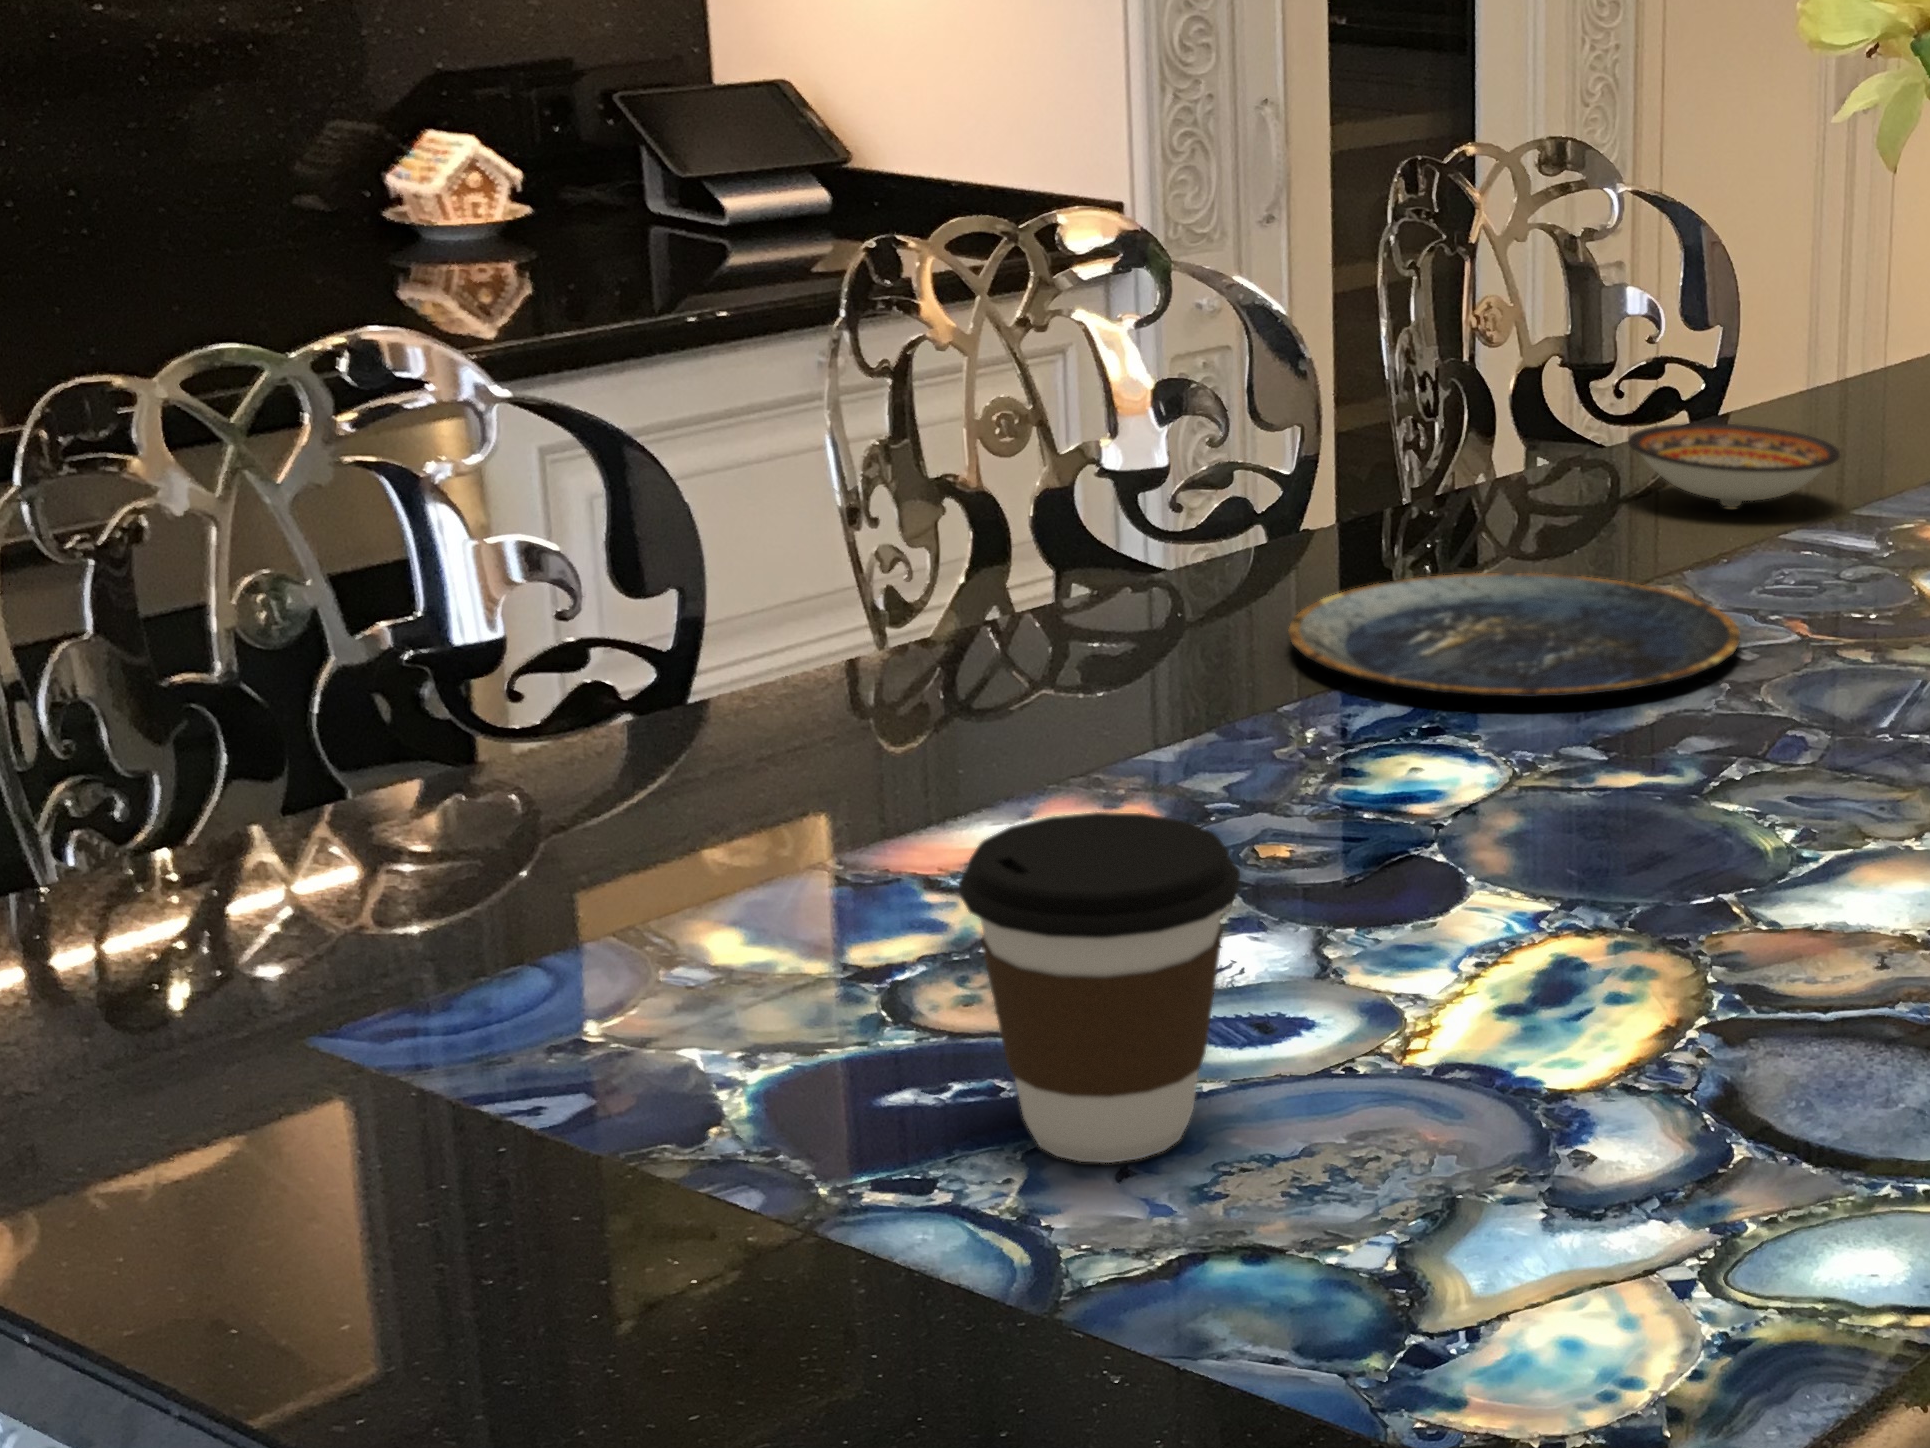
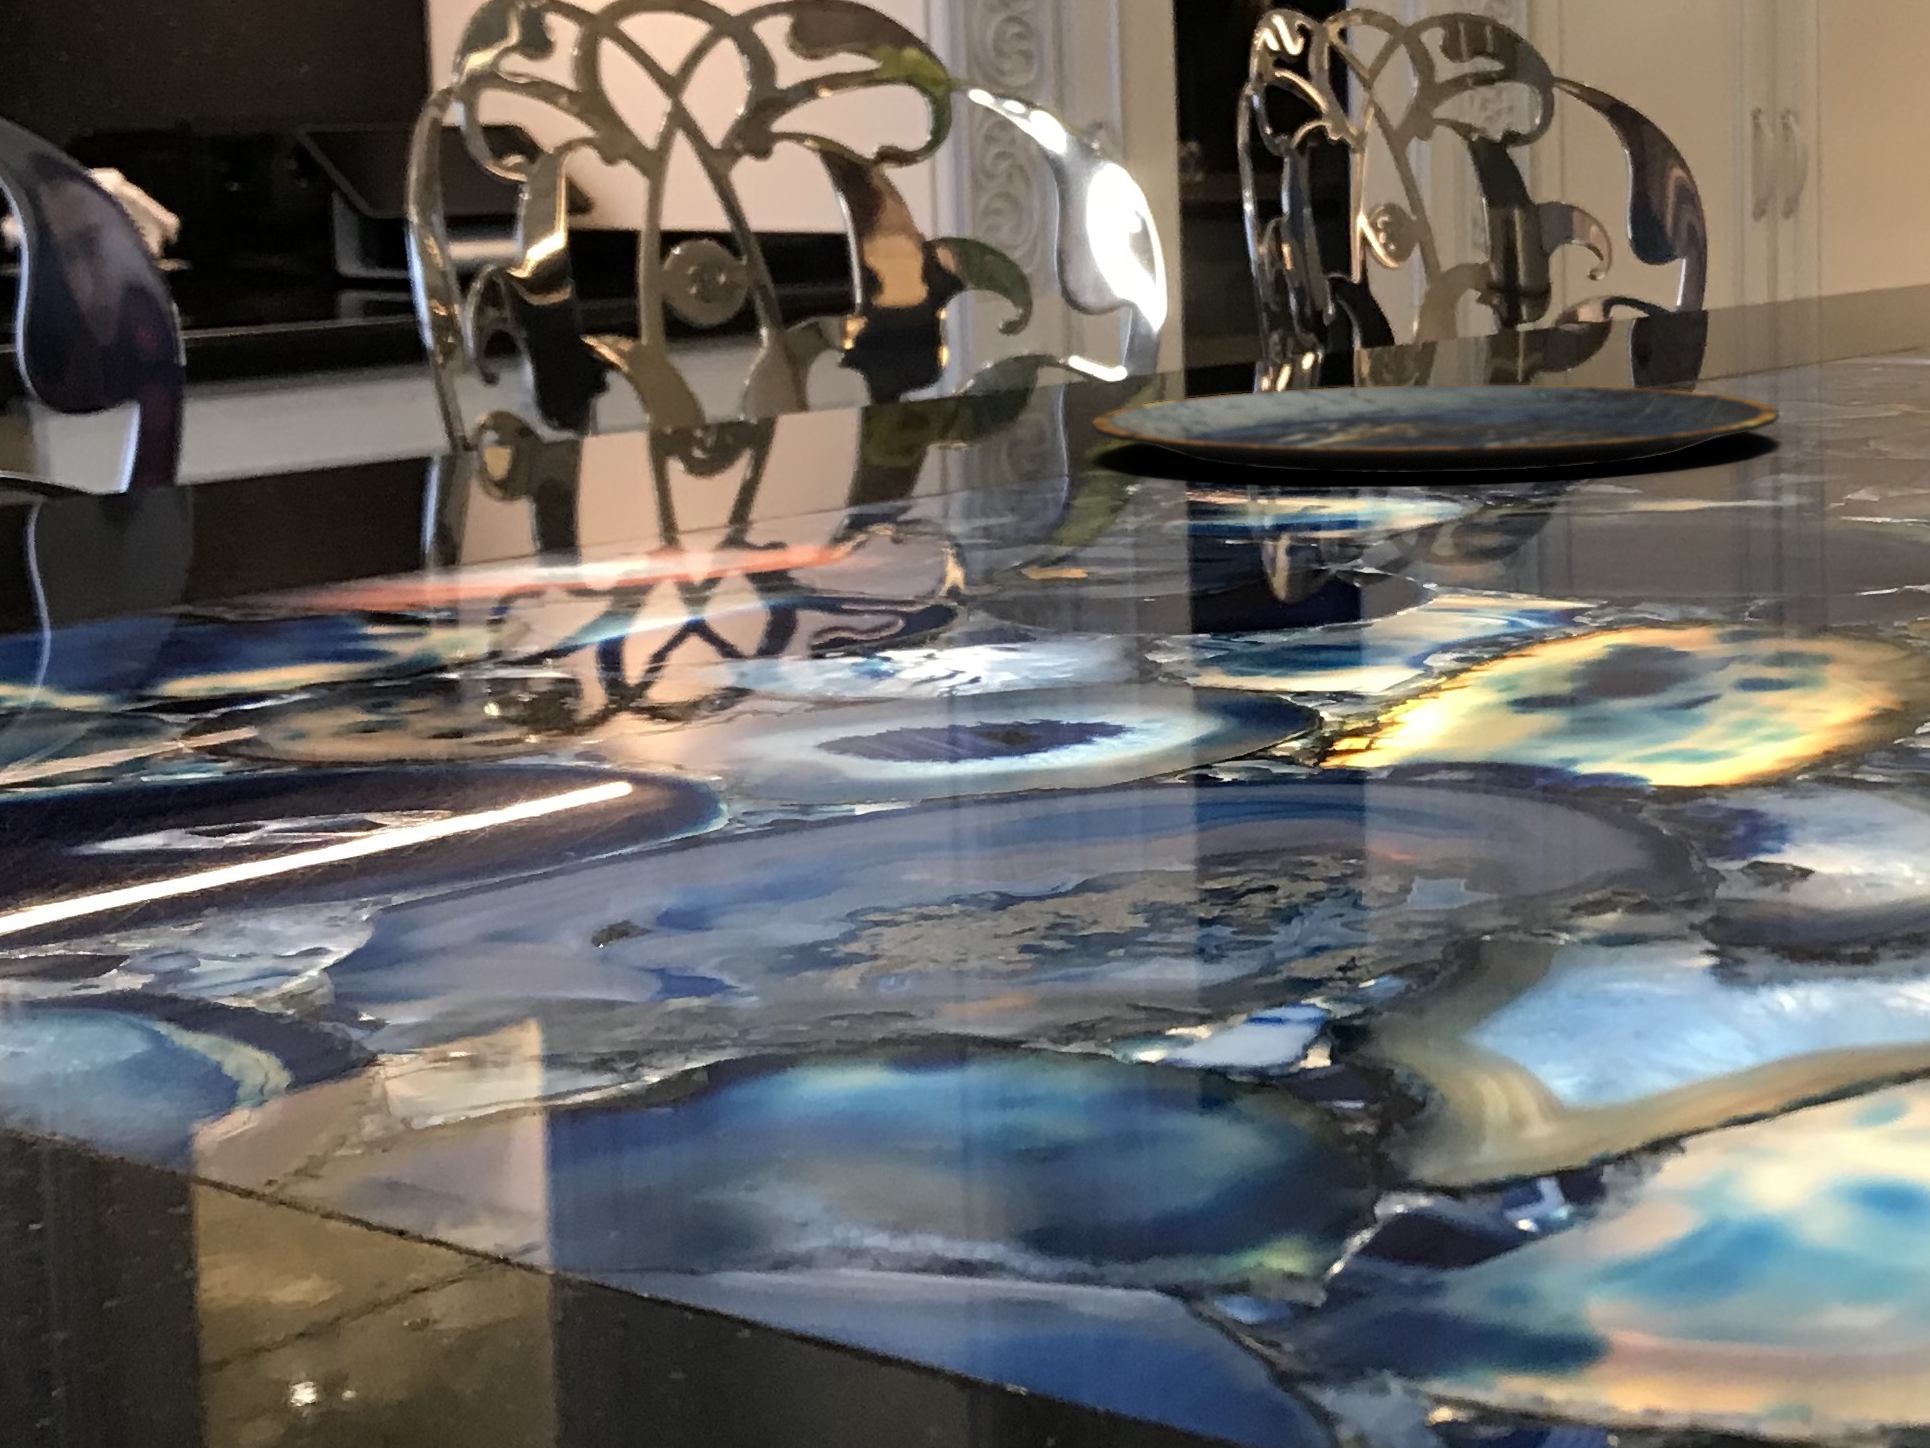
ceramic bowl: present [1628,423,1840,507] -> none [1564,273,1854,367]
coffee cup: present [959,812,1240,1163] -> none [237,165,927,926]

